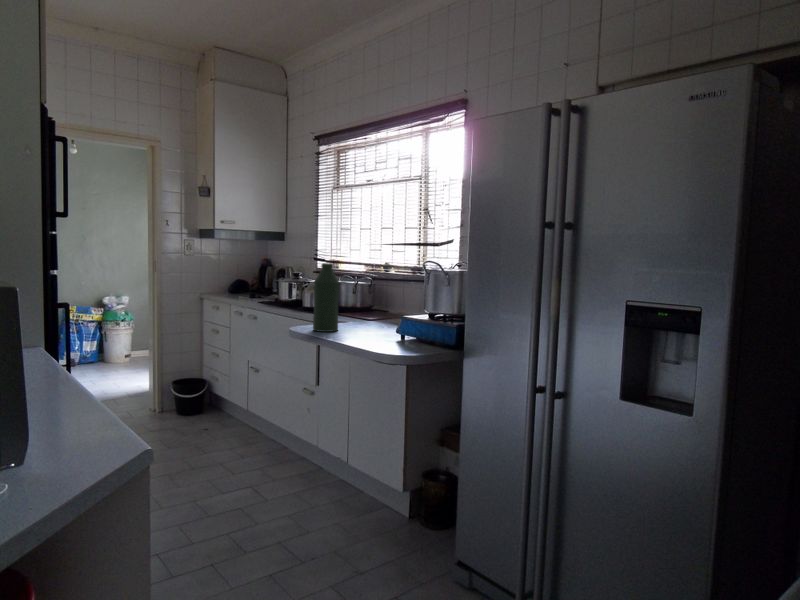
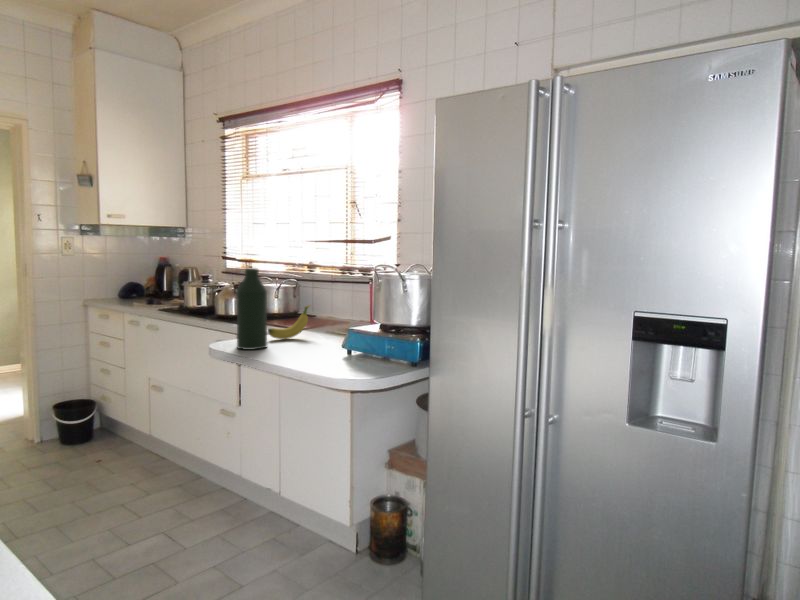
banana: none [341,297,379,326] -> present [268,305,310,339]

